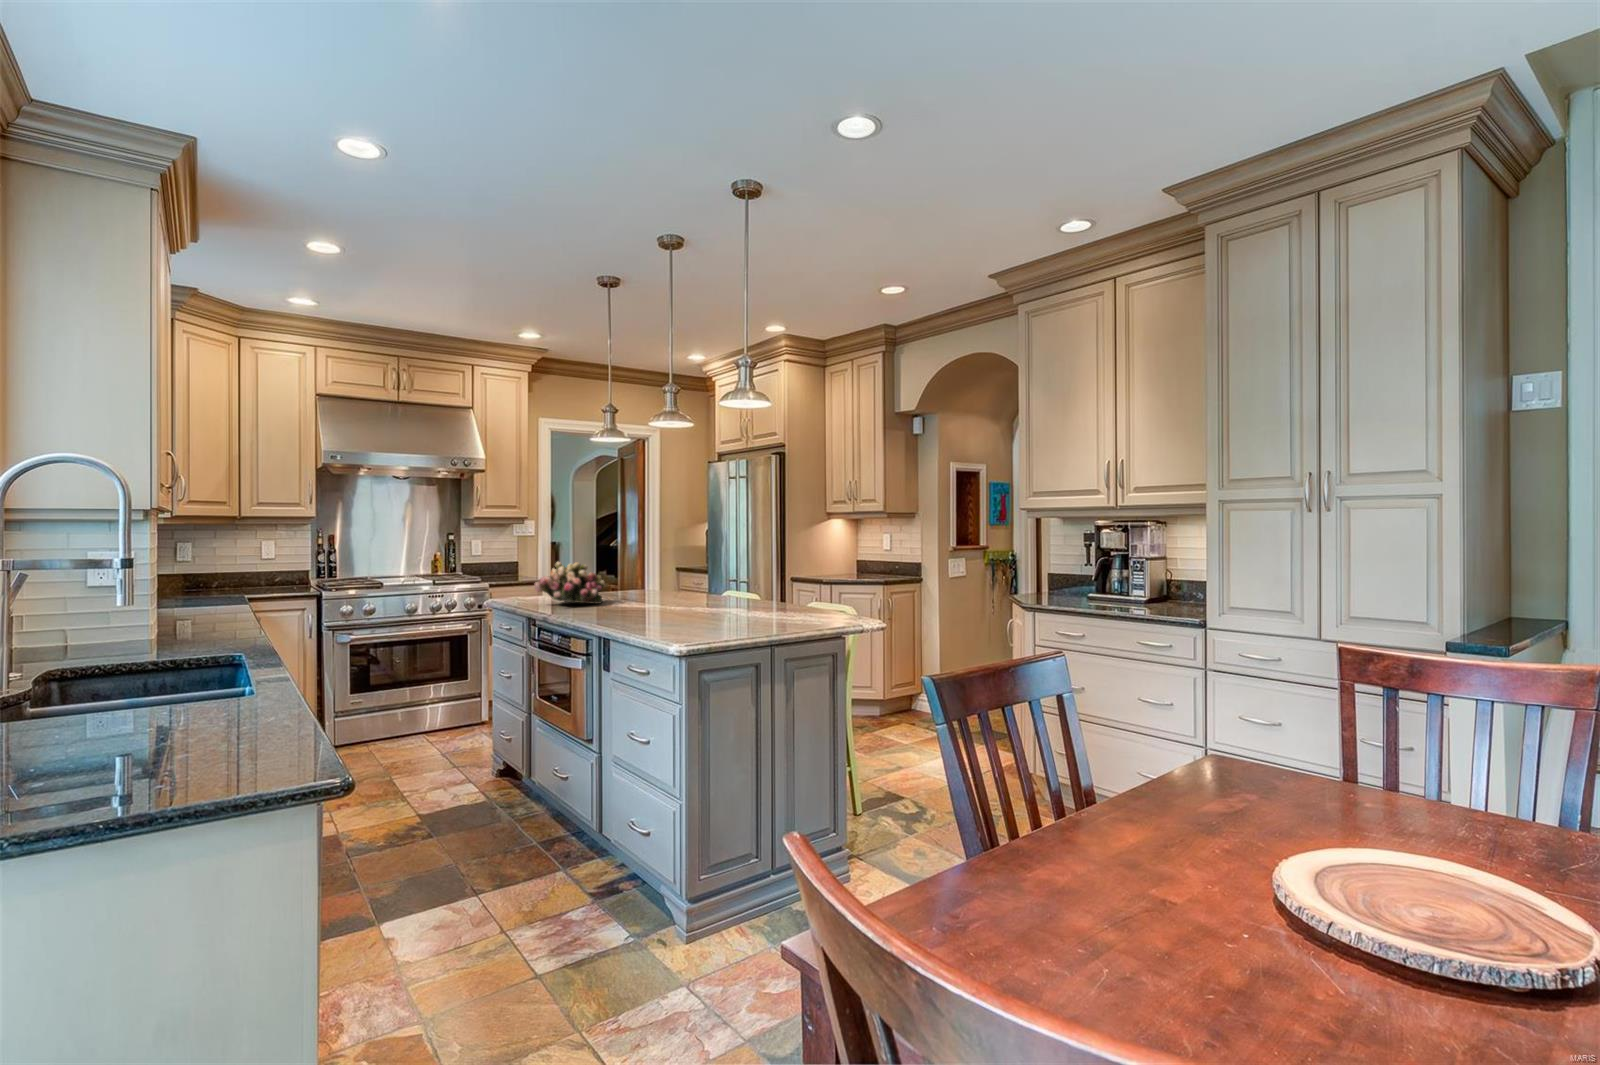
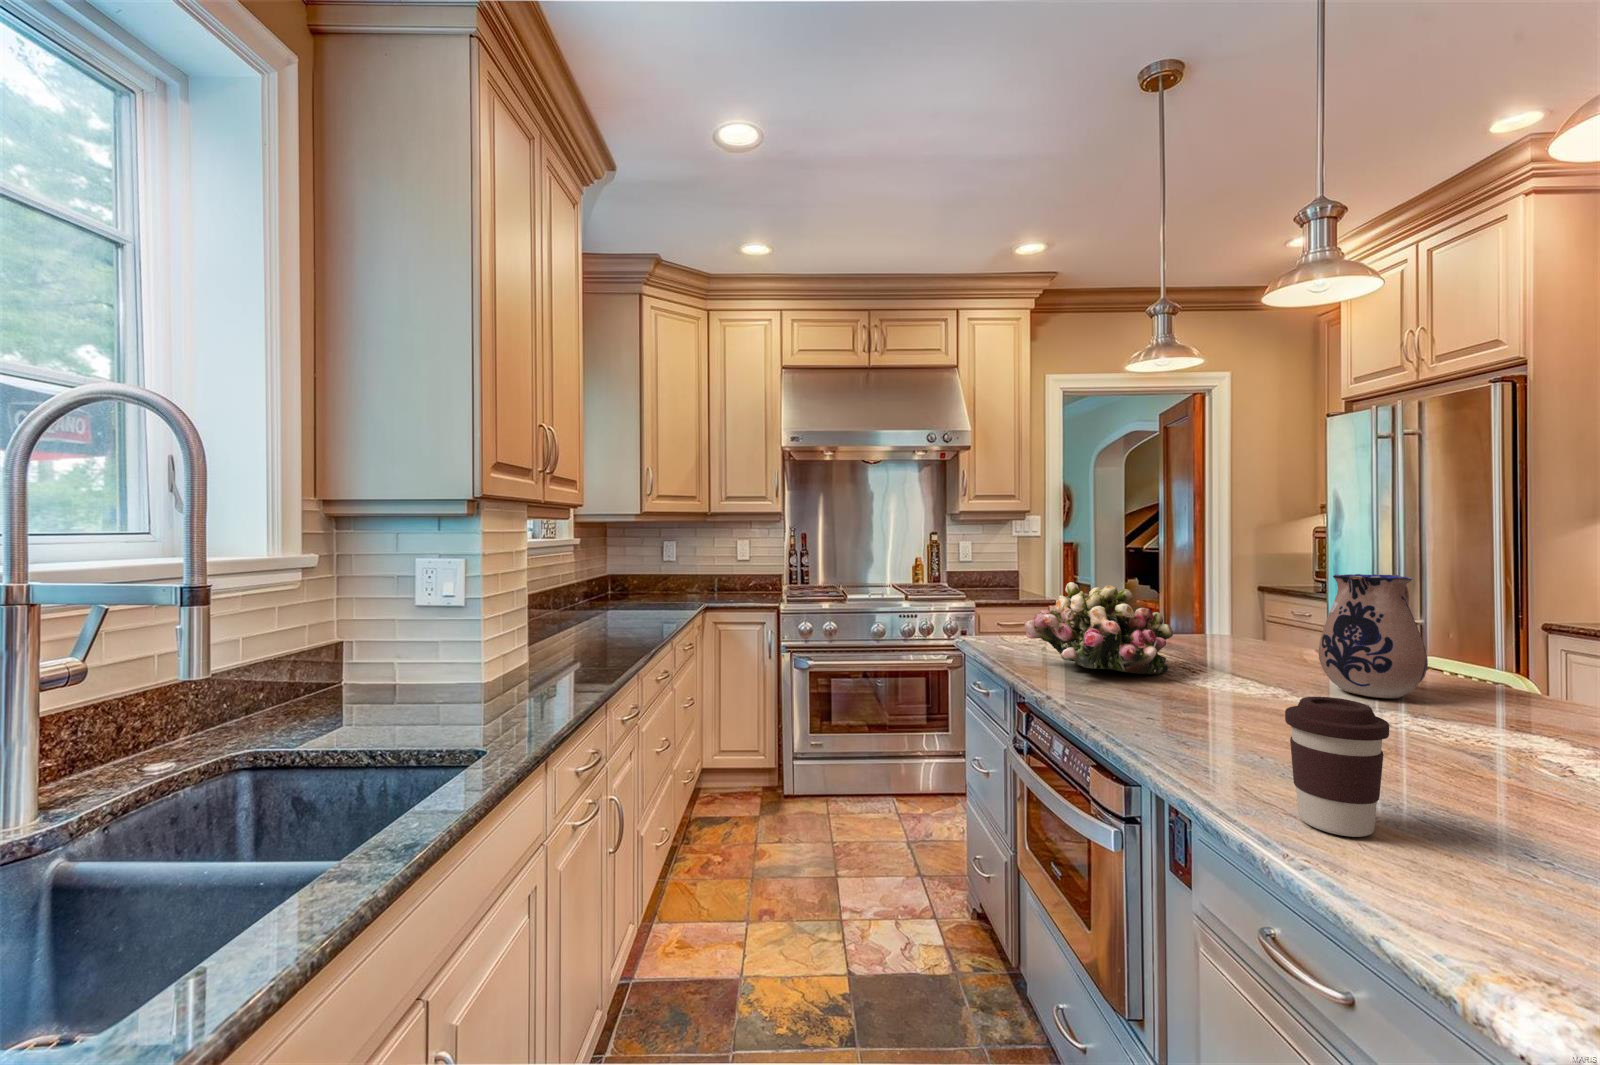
ceramic pitcher: none [661,554,695,603] -> present [1319,574,1428,698]
coffee cup: none [624,587,649,625] -> present [1285,697,1389,837]

